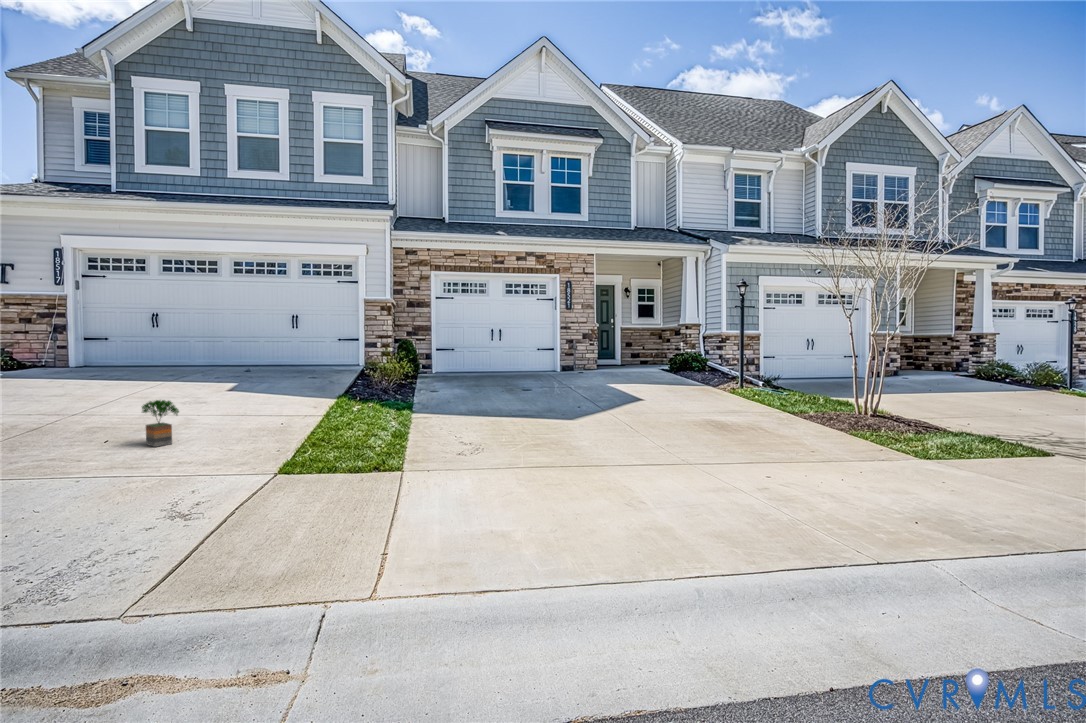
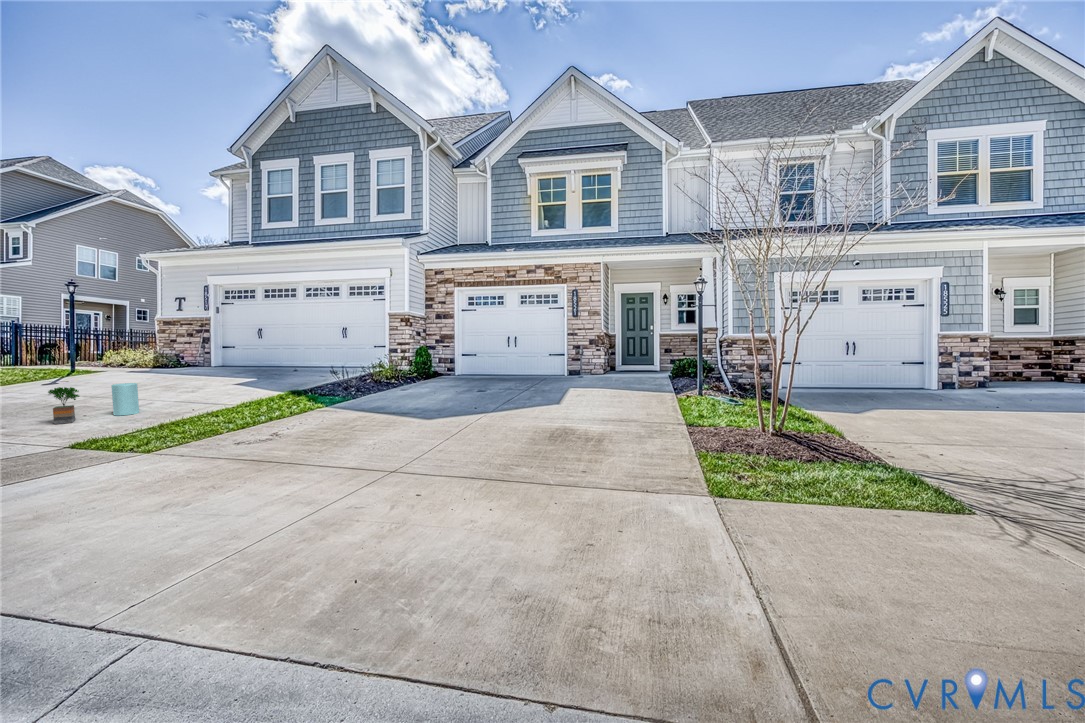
trash can: none [186,392,219,433] -> present [112,383,139,415]

